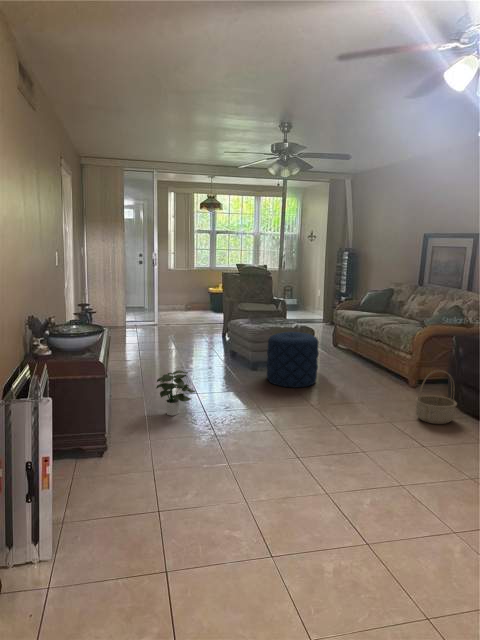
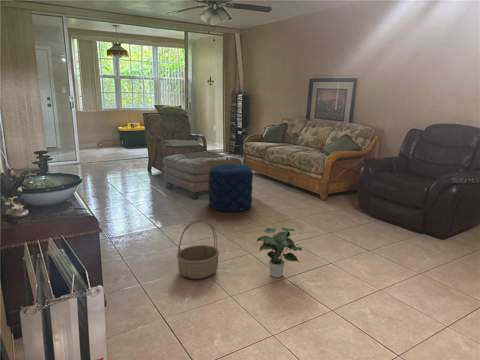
potted plant: present [156,370,195,416] -> present [257,228,302,278]
basket: present [416,370,457,424] -> present [177,220,219,279]

